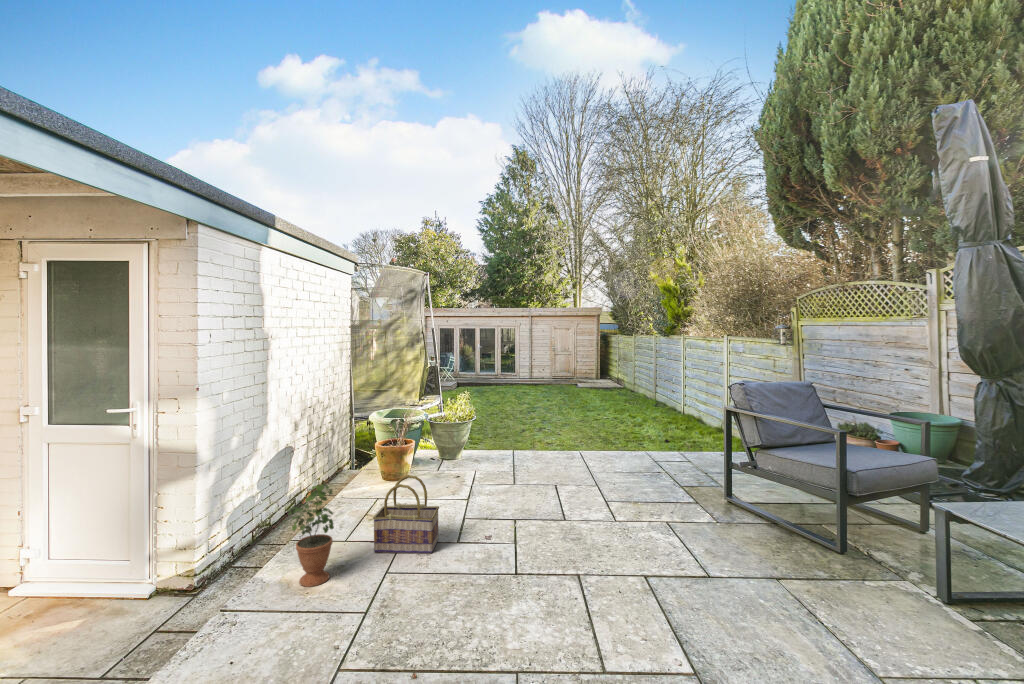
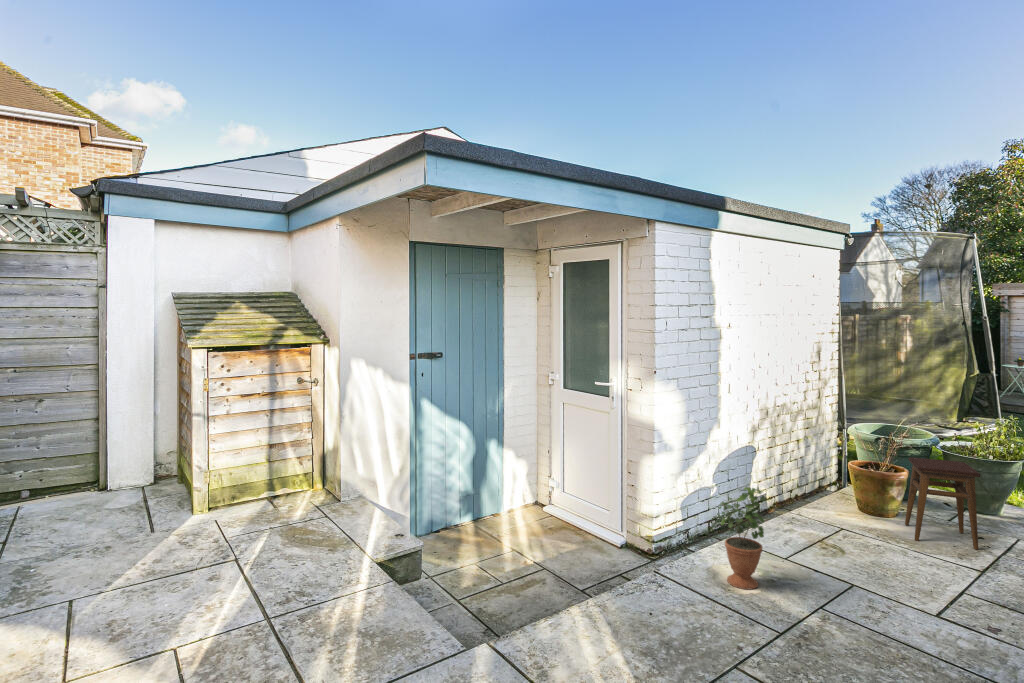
stool: none [411,428,457,492] -> present [905,457,980,549]
basket: present [373,475,439,553] -> none [816,507,913,612]

